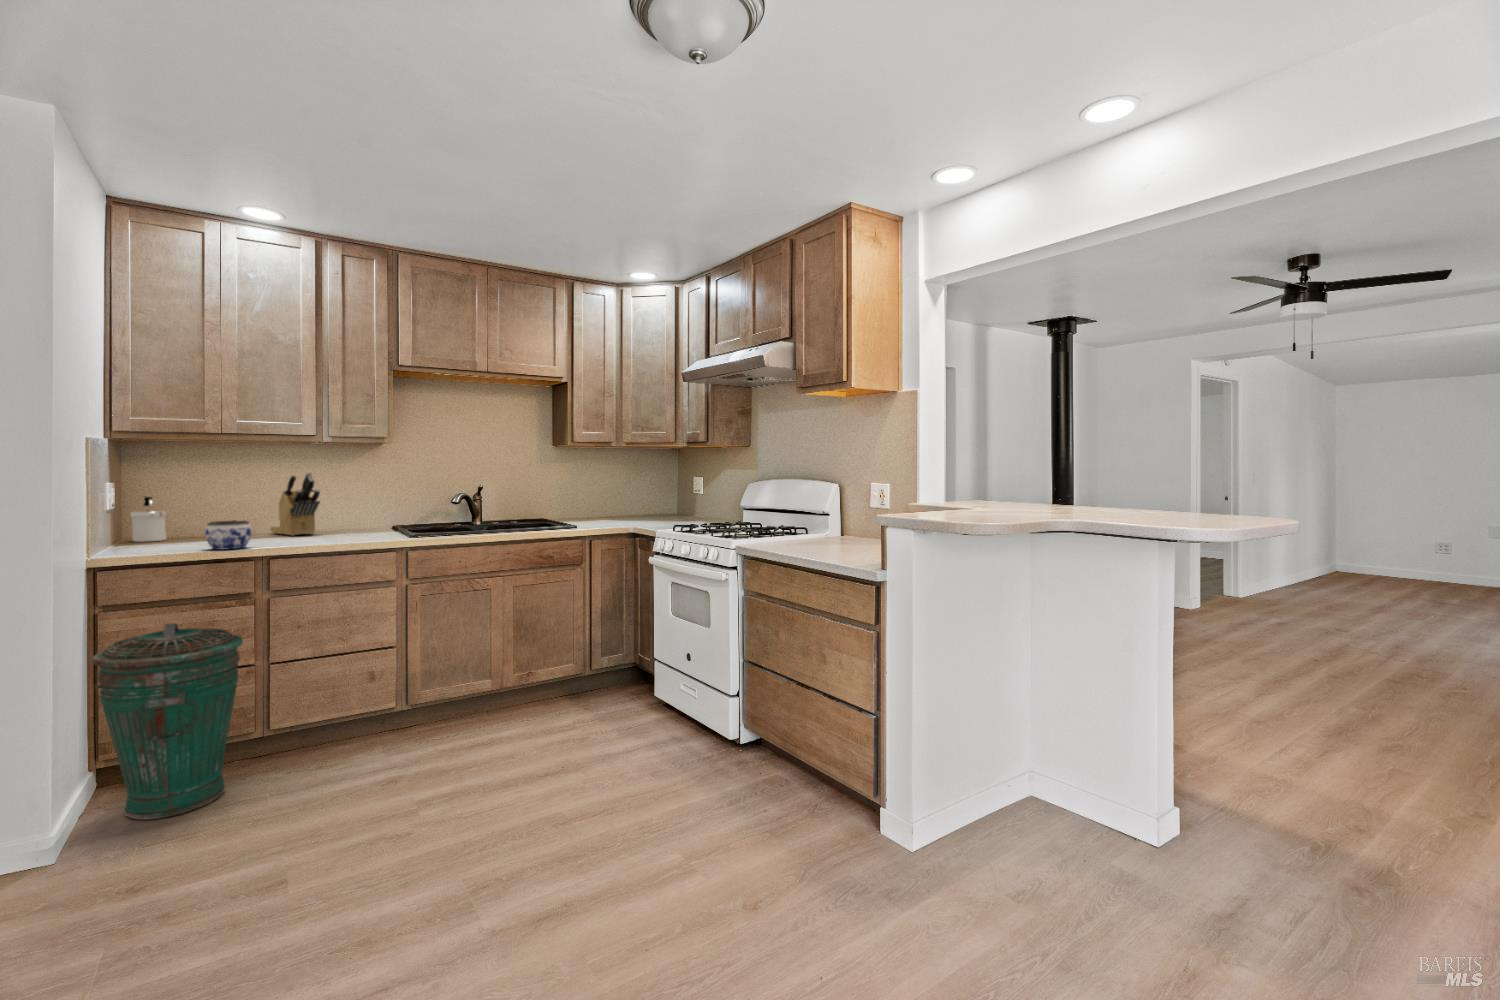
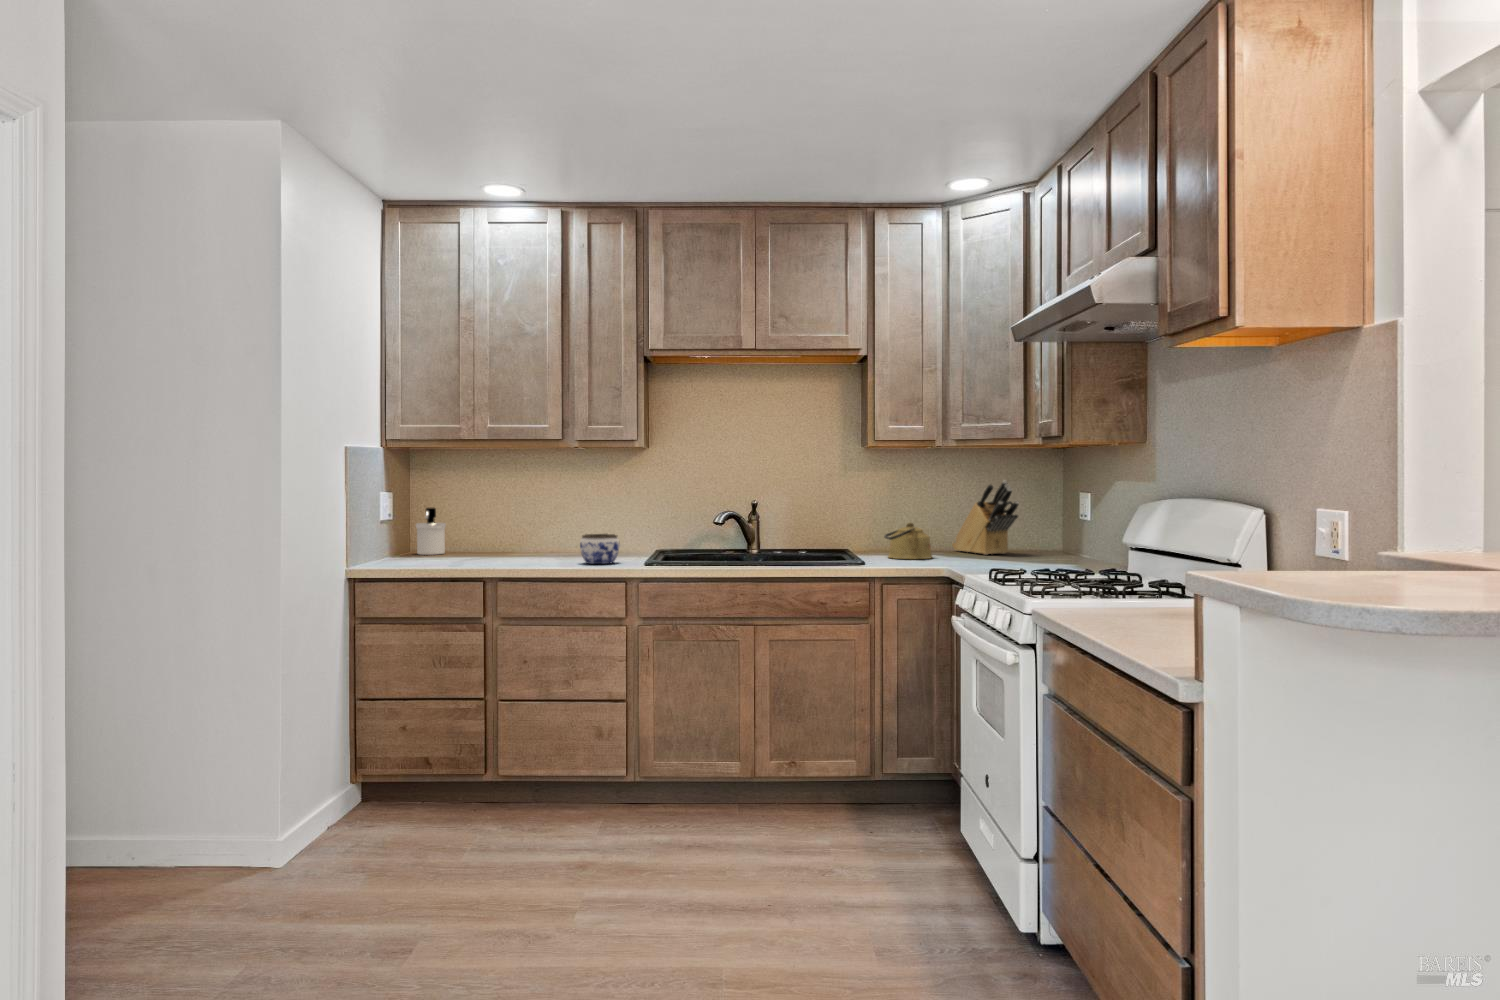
knife block: present [271,472,320,536] -> present [952,480,1019,555]
kettle: none [579,500,615,525] -> present [884,523,933,559]
jar: present [205,520,252,550] -> present [580,534,620,564]
trash can: present [92,623,243,820] -> none [325,645,455,851]

